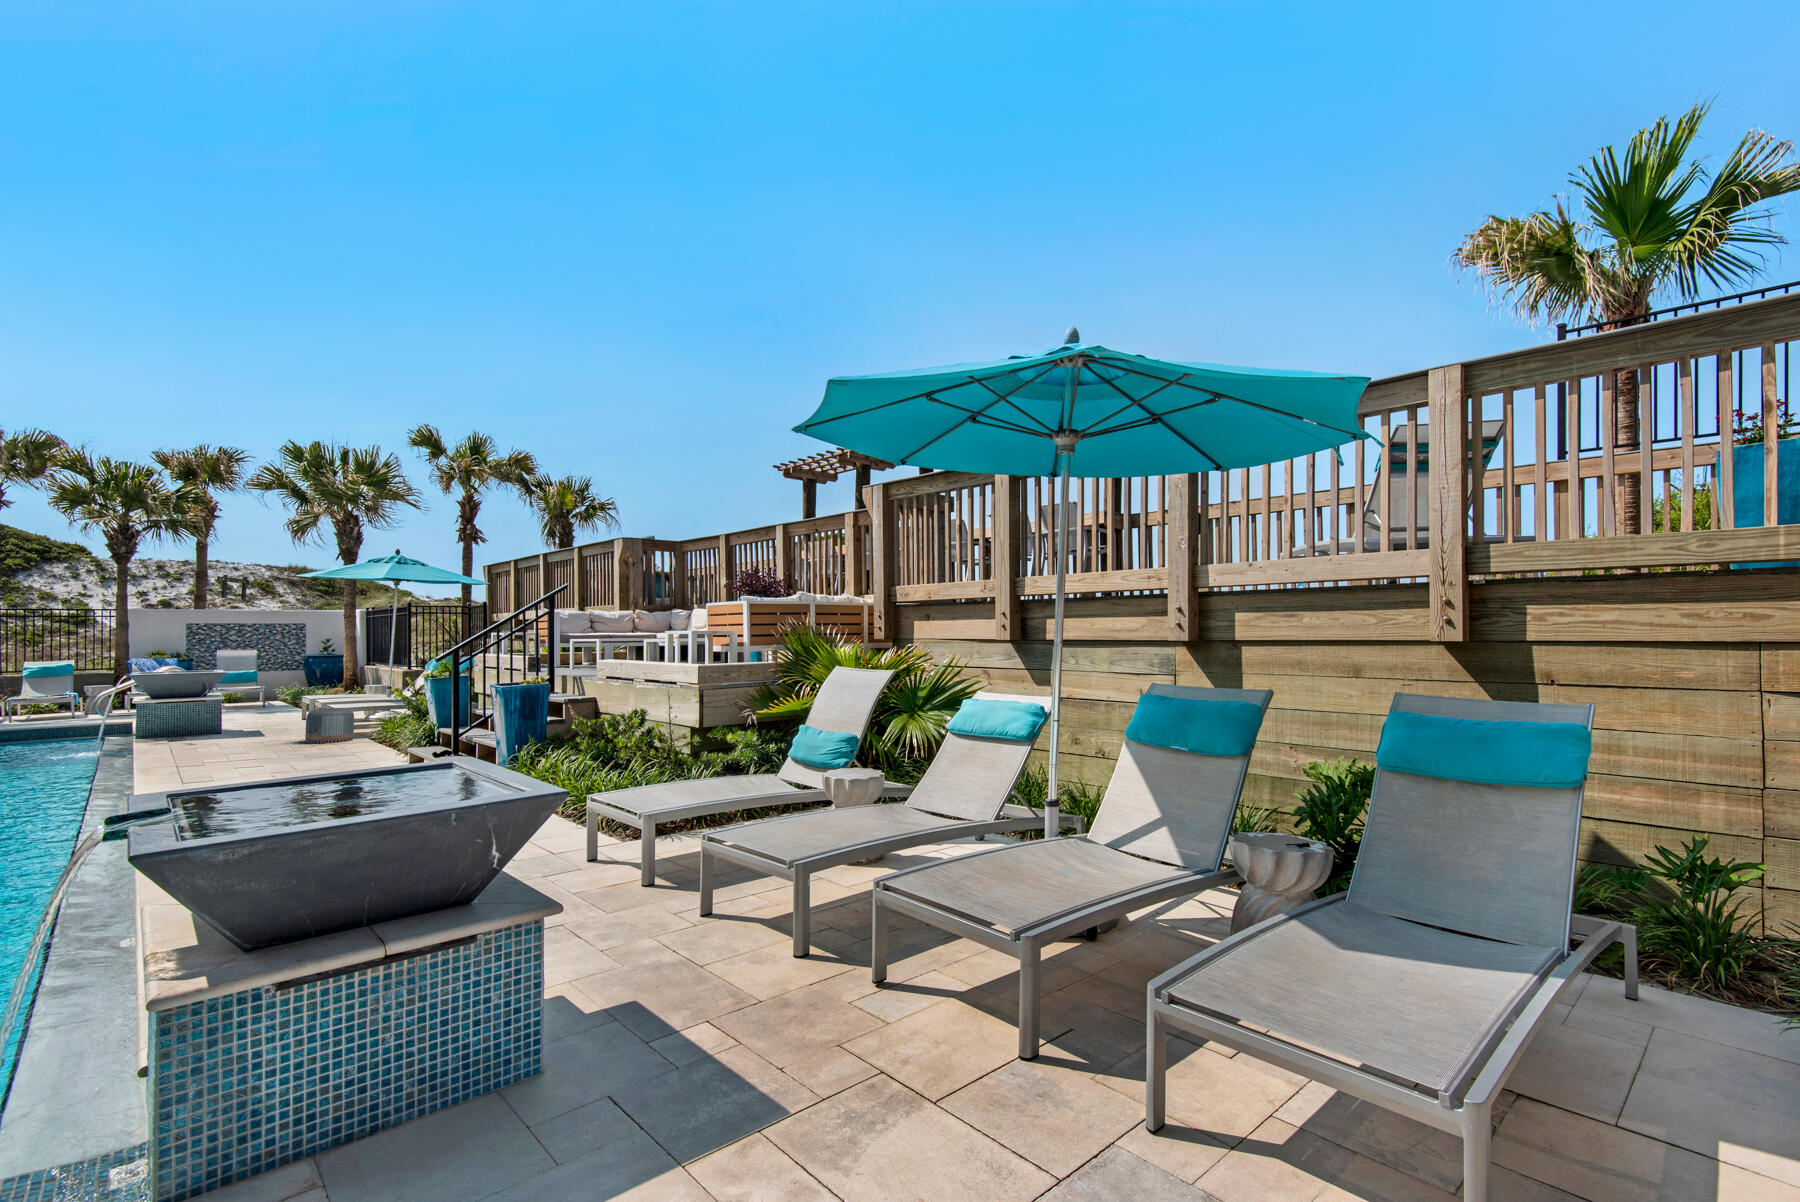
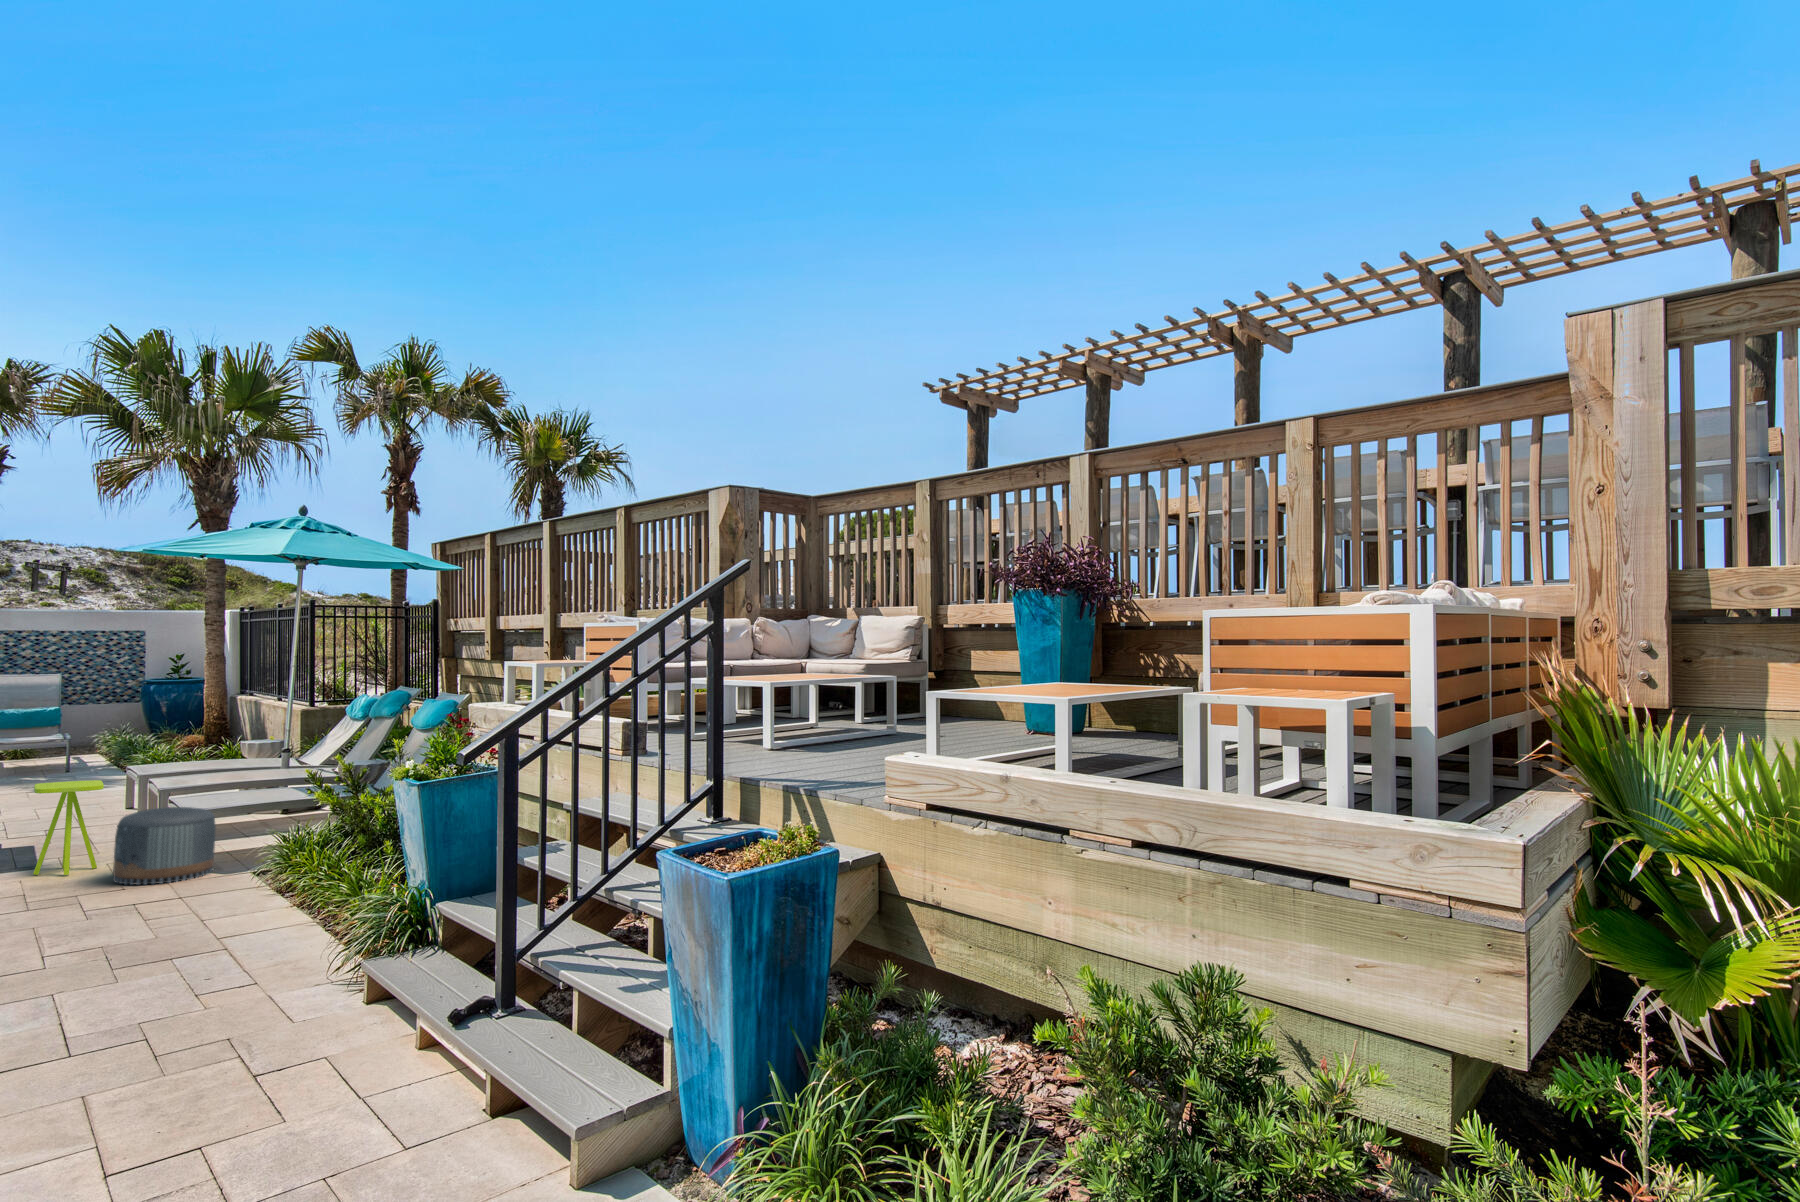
side table: none [266,696,299,741] -> present [33,780,104,875]

